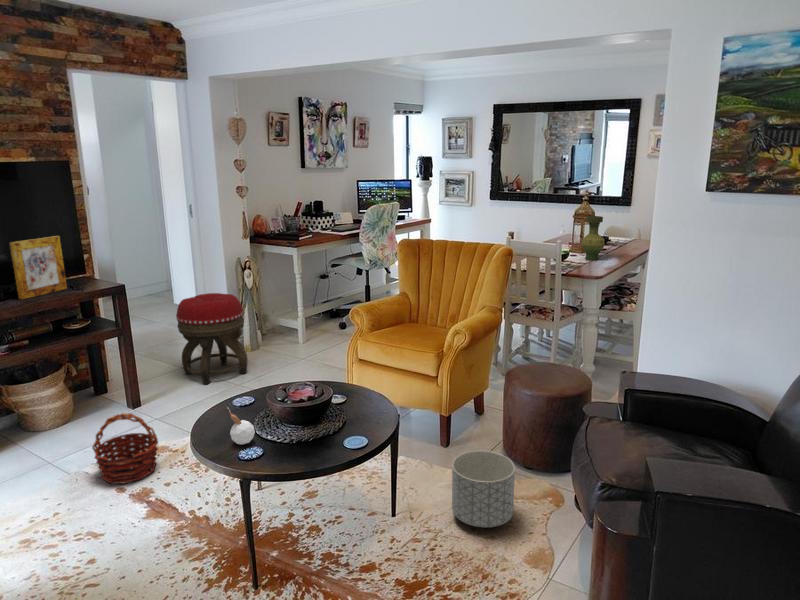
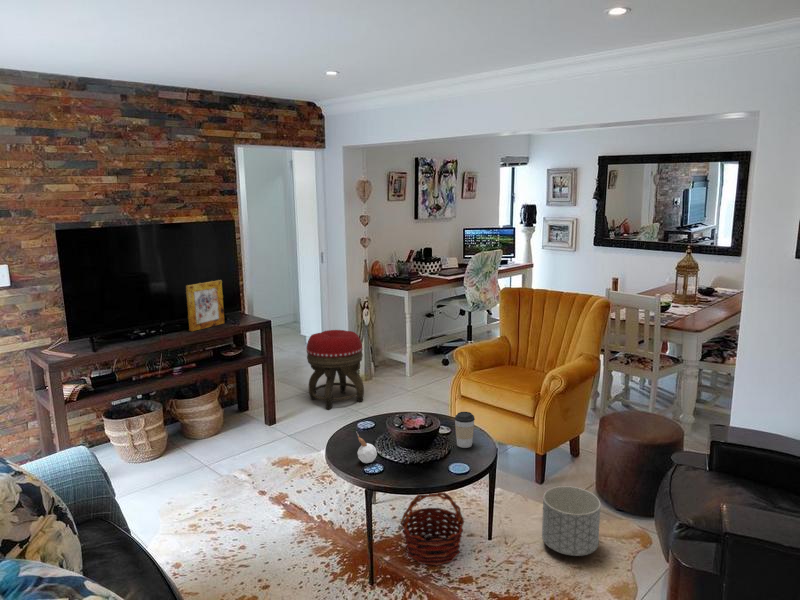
vase: present [581,216,605,260] -> none [680,270,704,313]
coffee cup: none [349,375,372,417] -> present [455,412,475,448]
basket: present [92,413,158,483] -> present [401,492,464,565]

